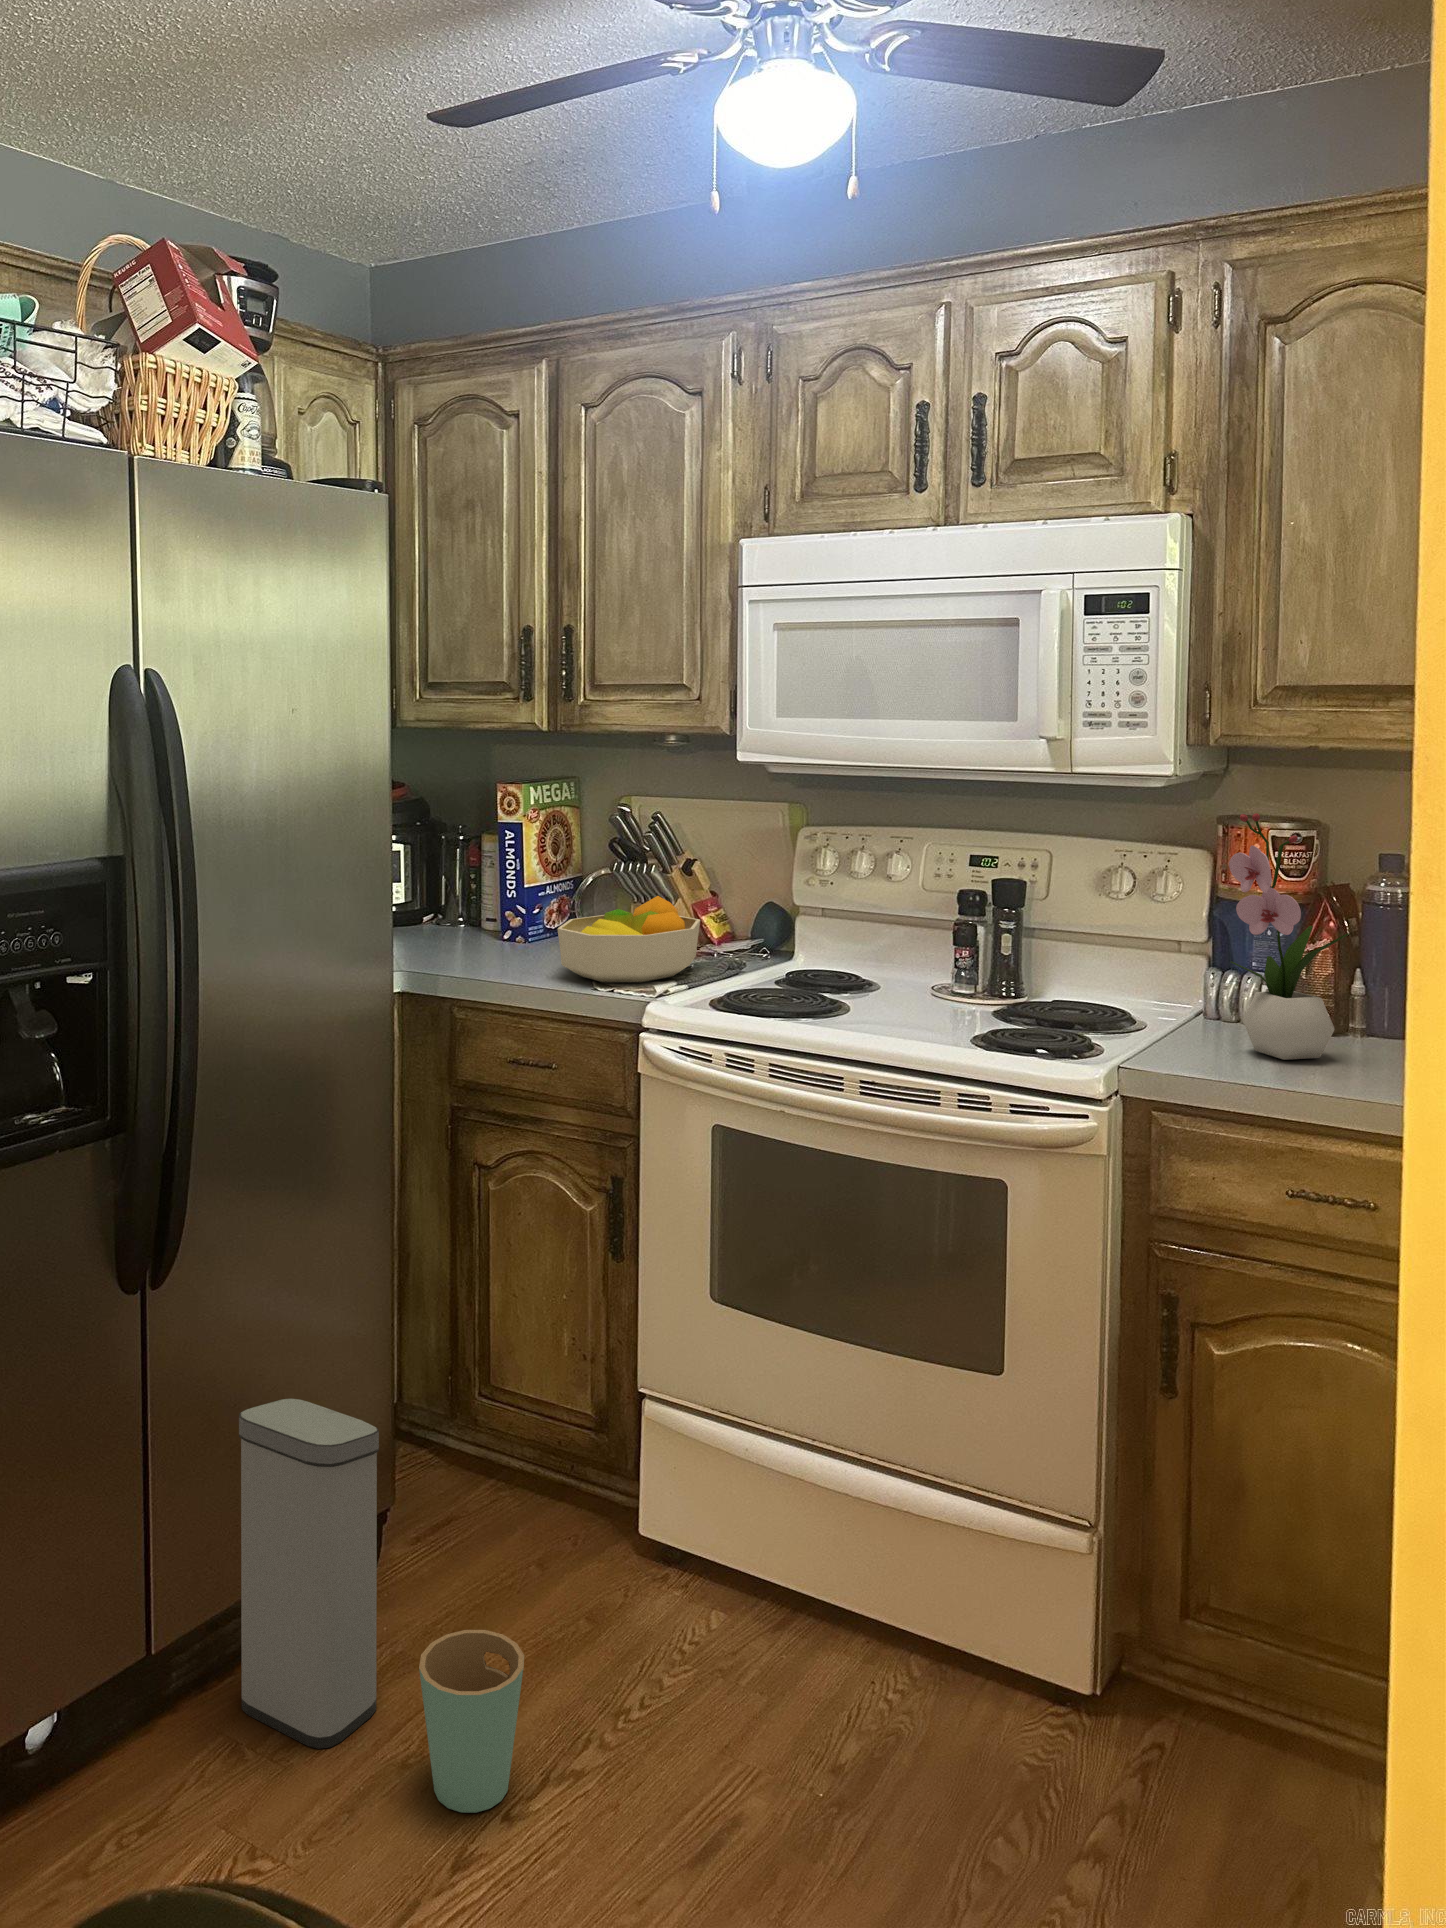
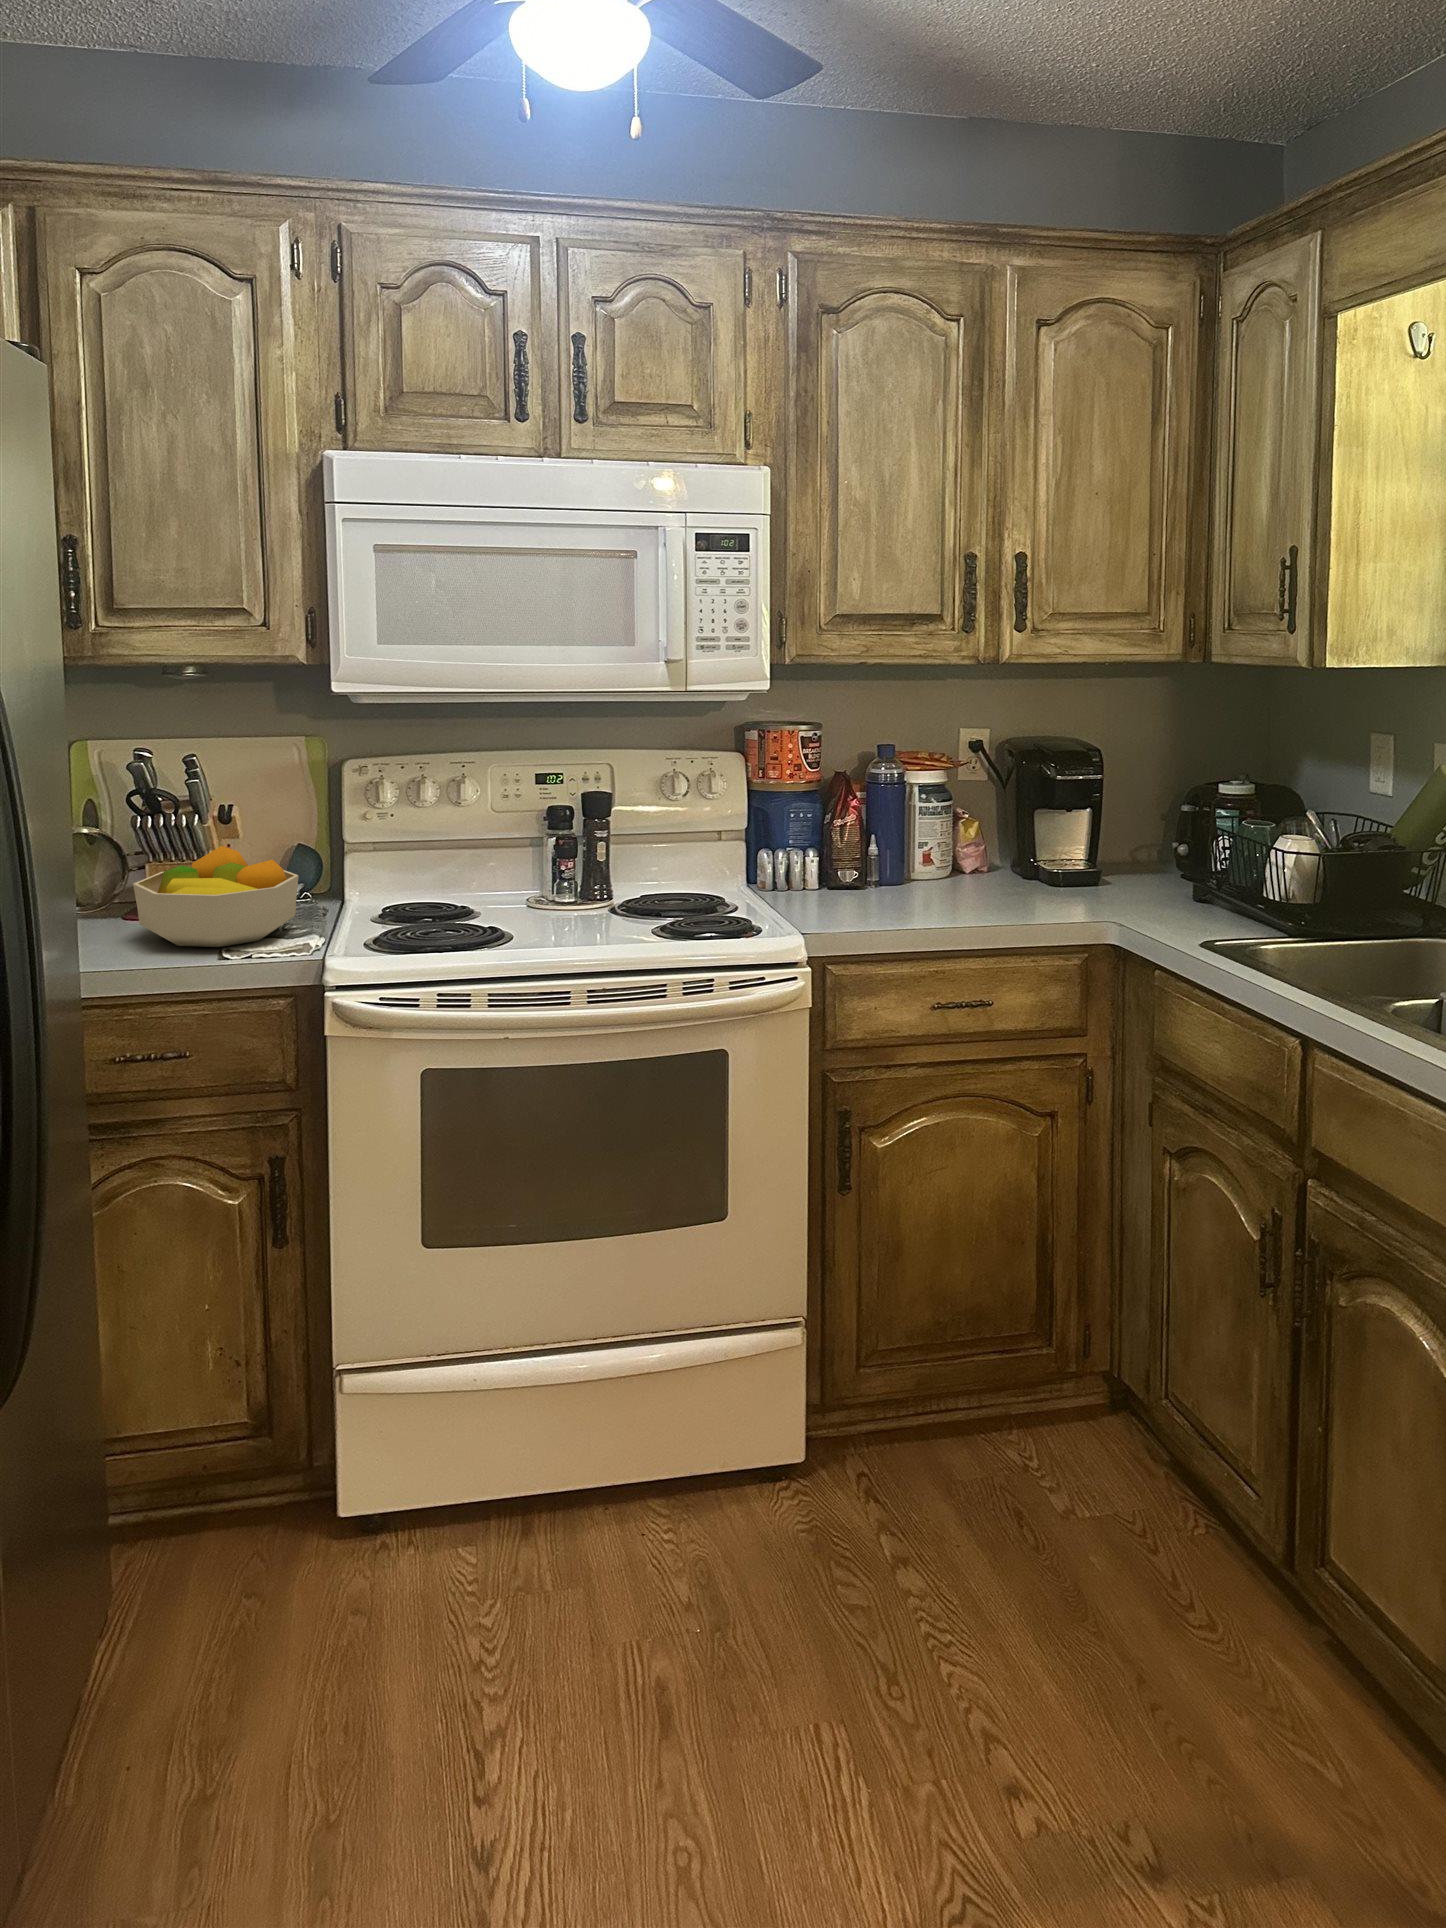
flower arrangement: present [1229,813,1349,1060] -> none [845,719,923,912]
trash can: present [239,1399,524,1813] -> none [76,1468,480,1861]

